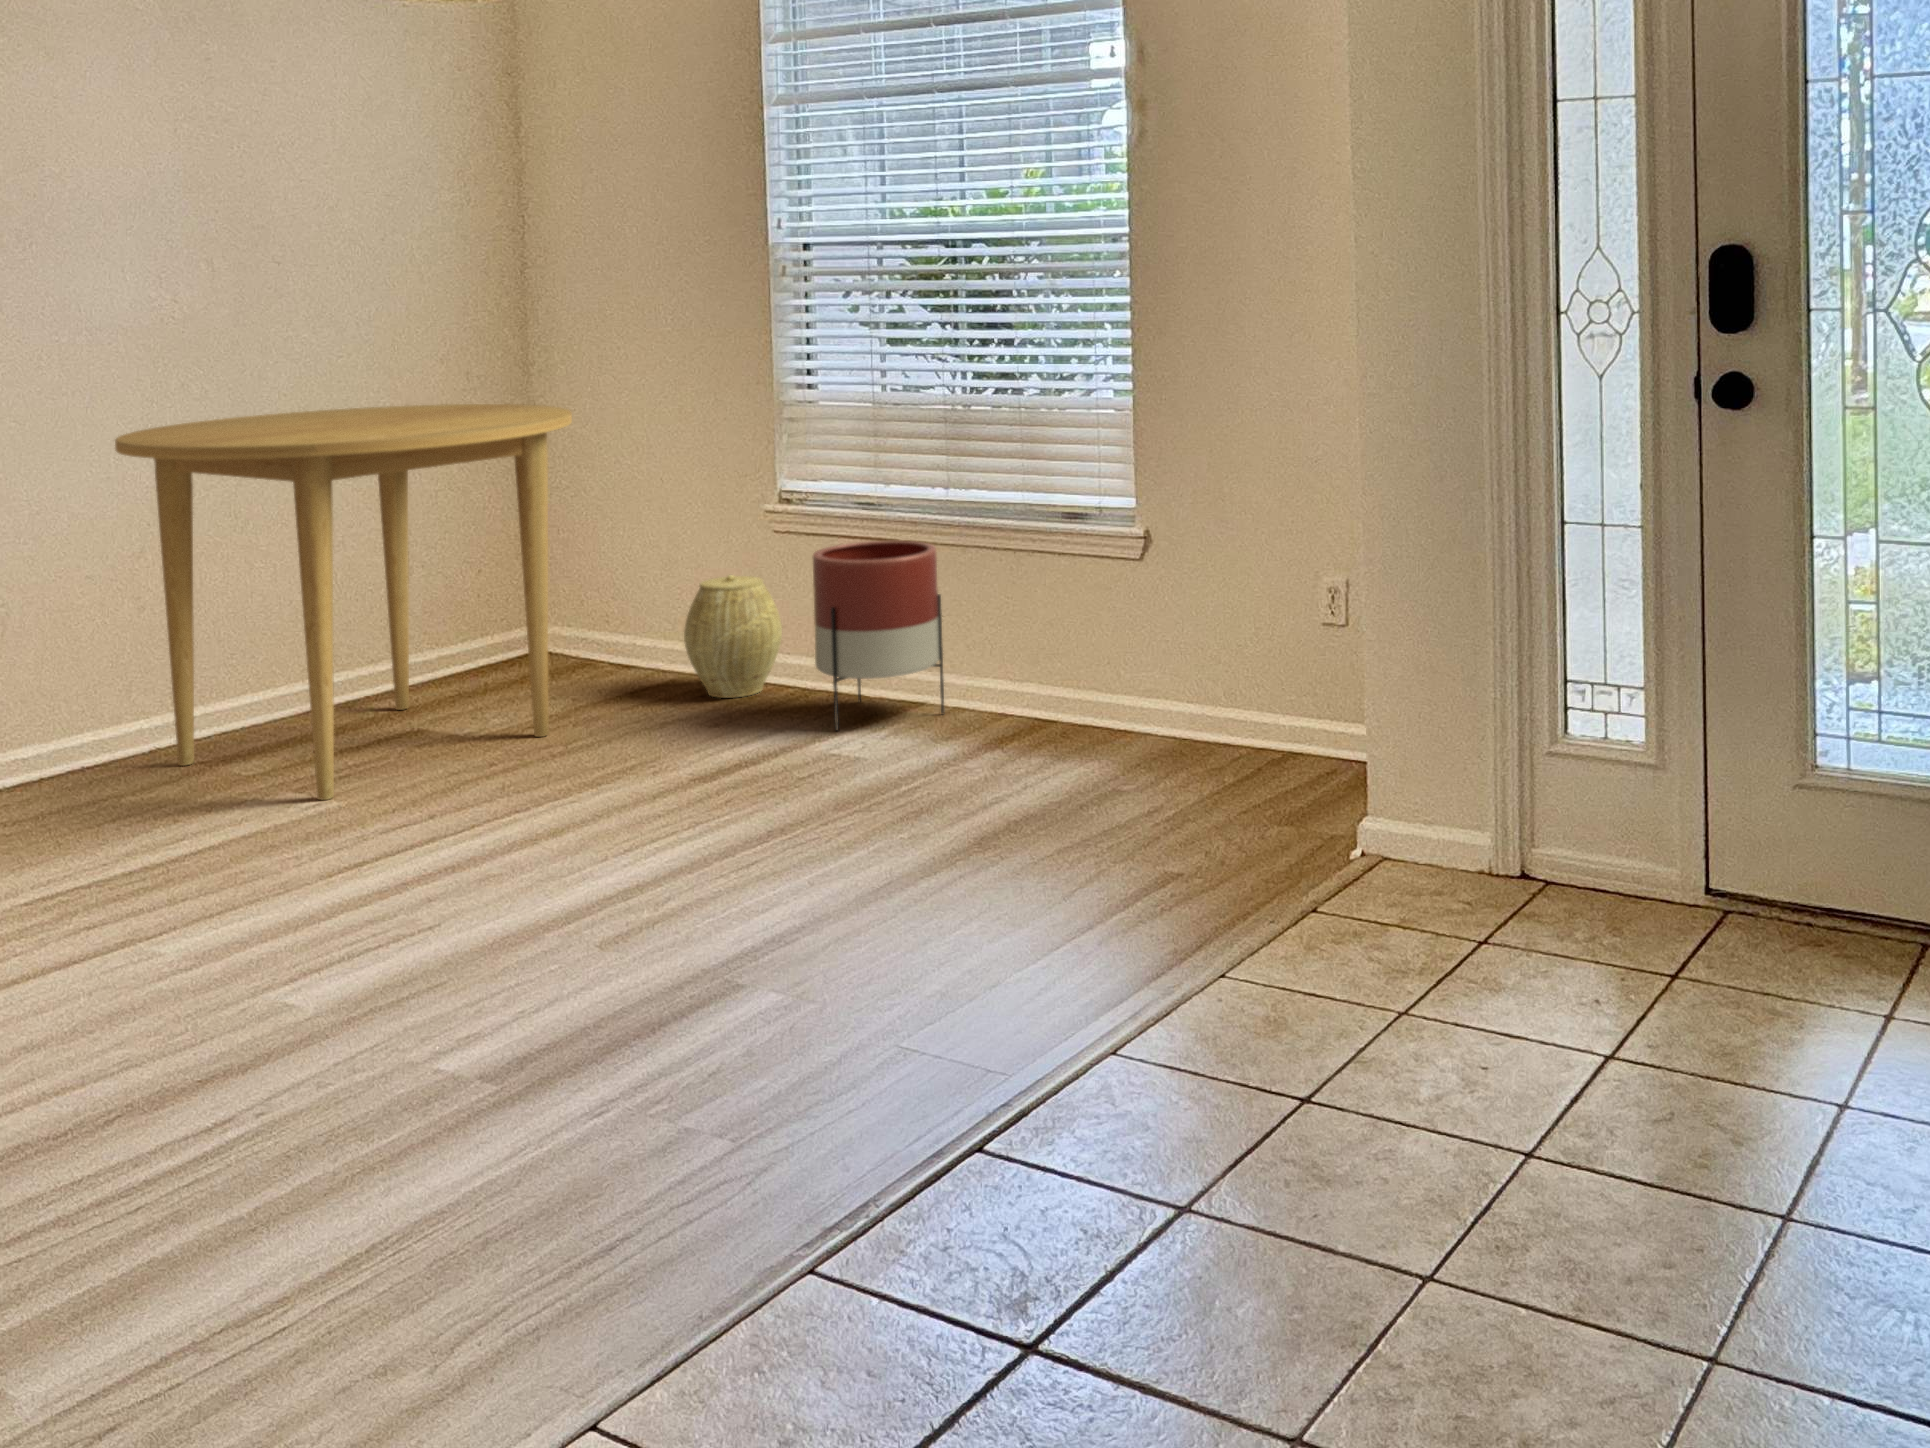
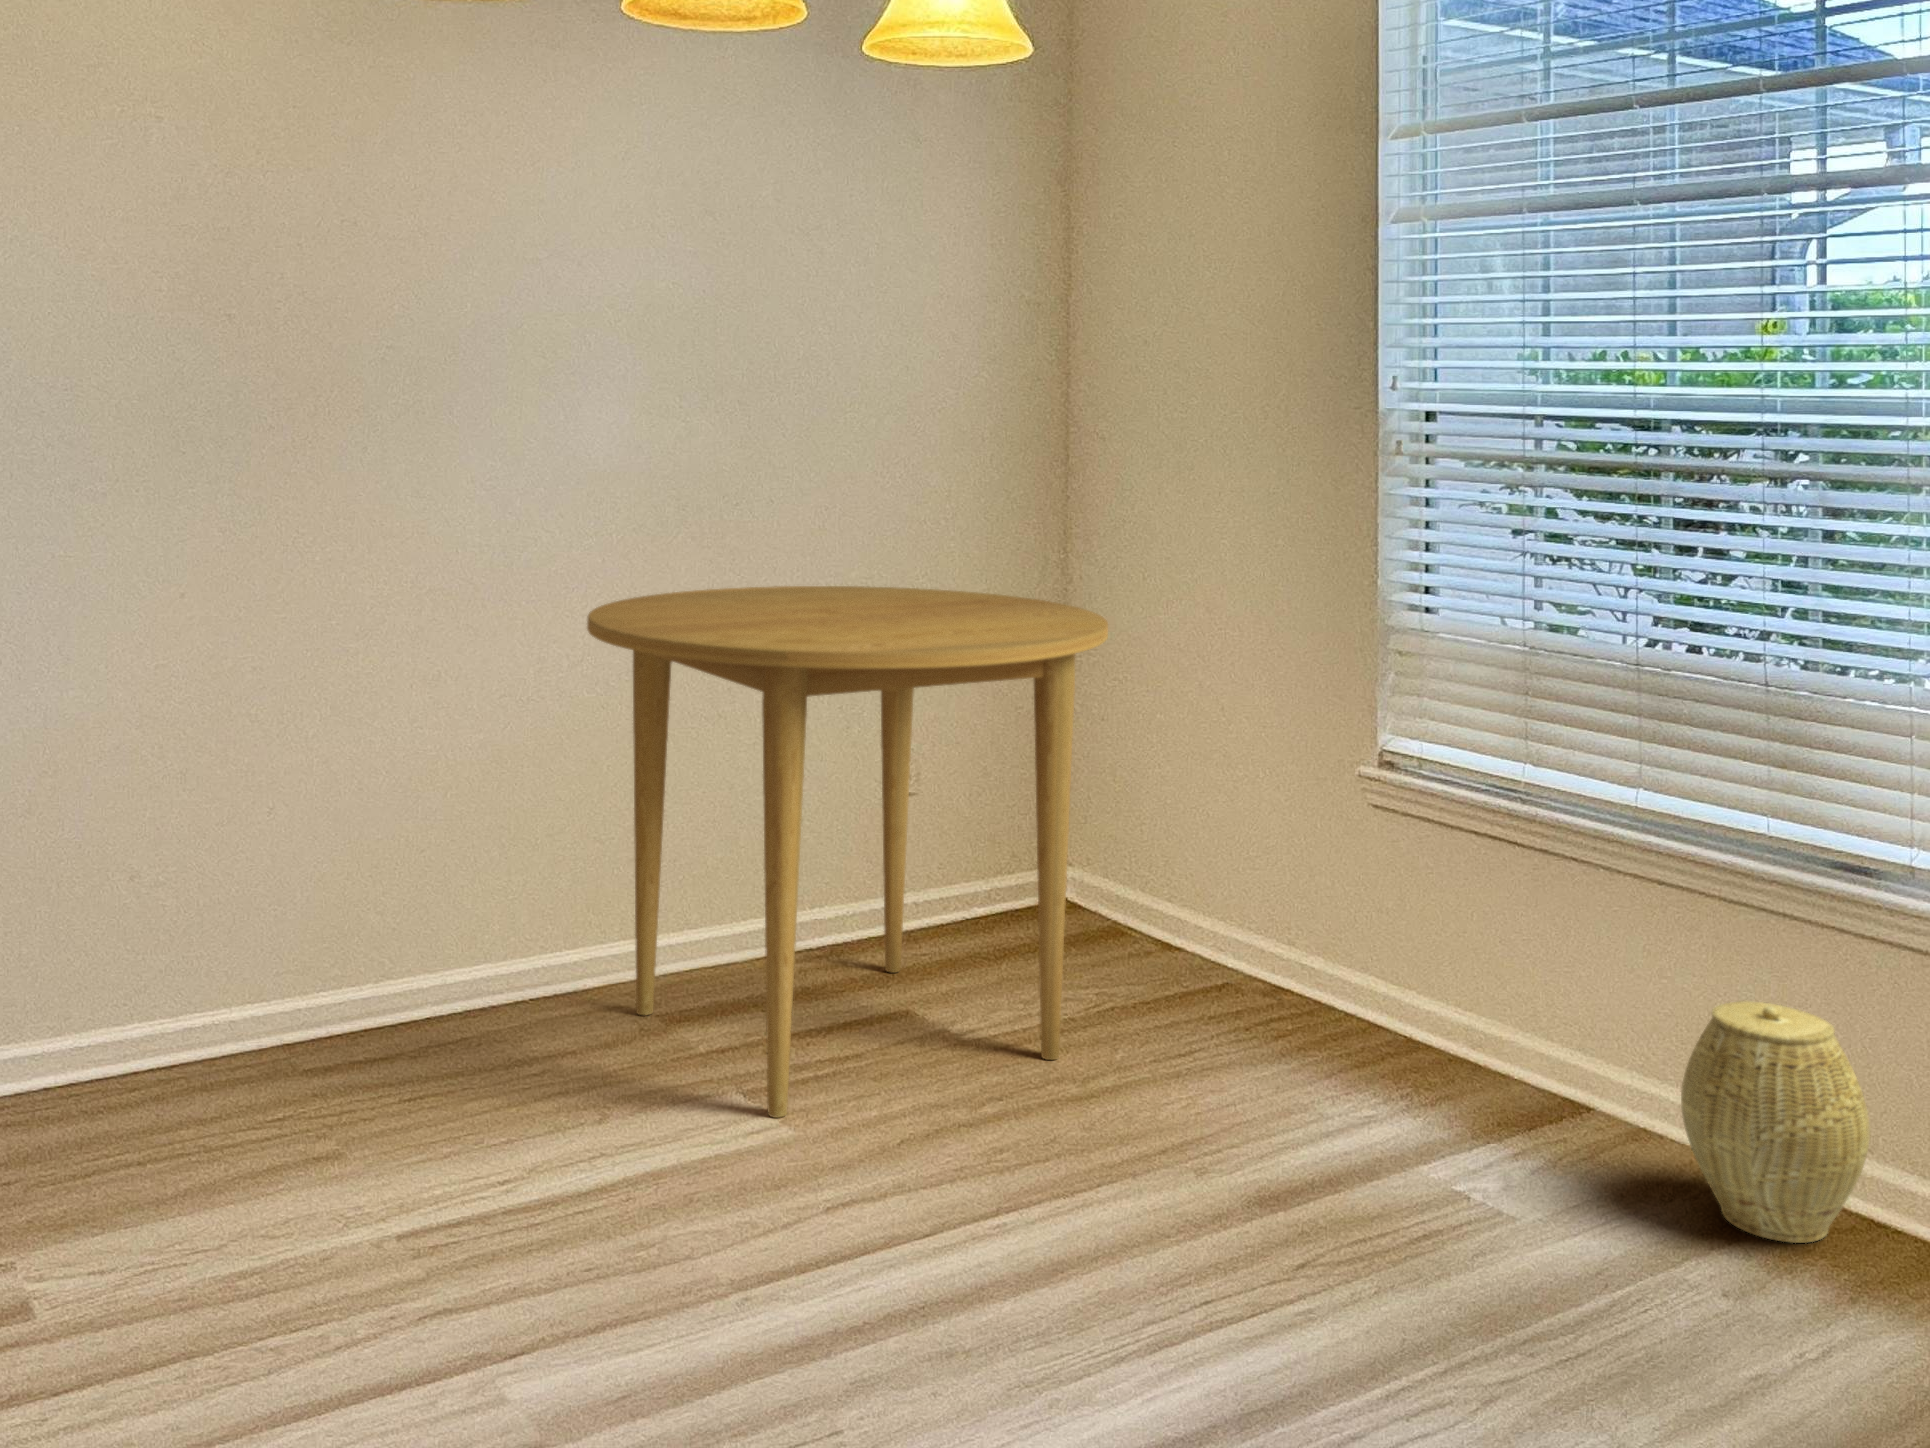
planter: present [813,540,945,731] -> none [1429,852,1628,1146]
woven basket: present [684,575,782,698] -> present [1681,1001,1870,1243]

